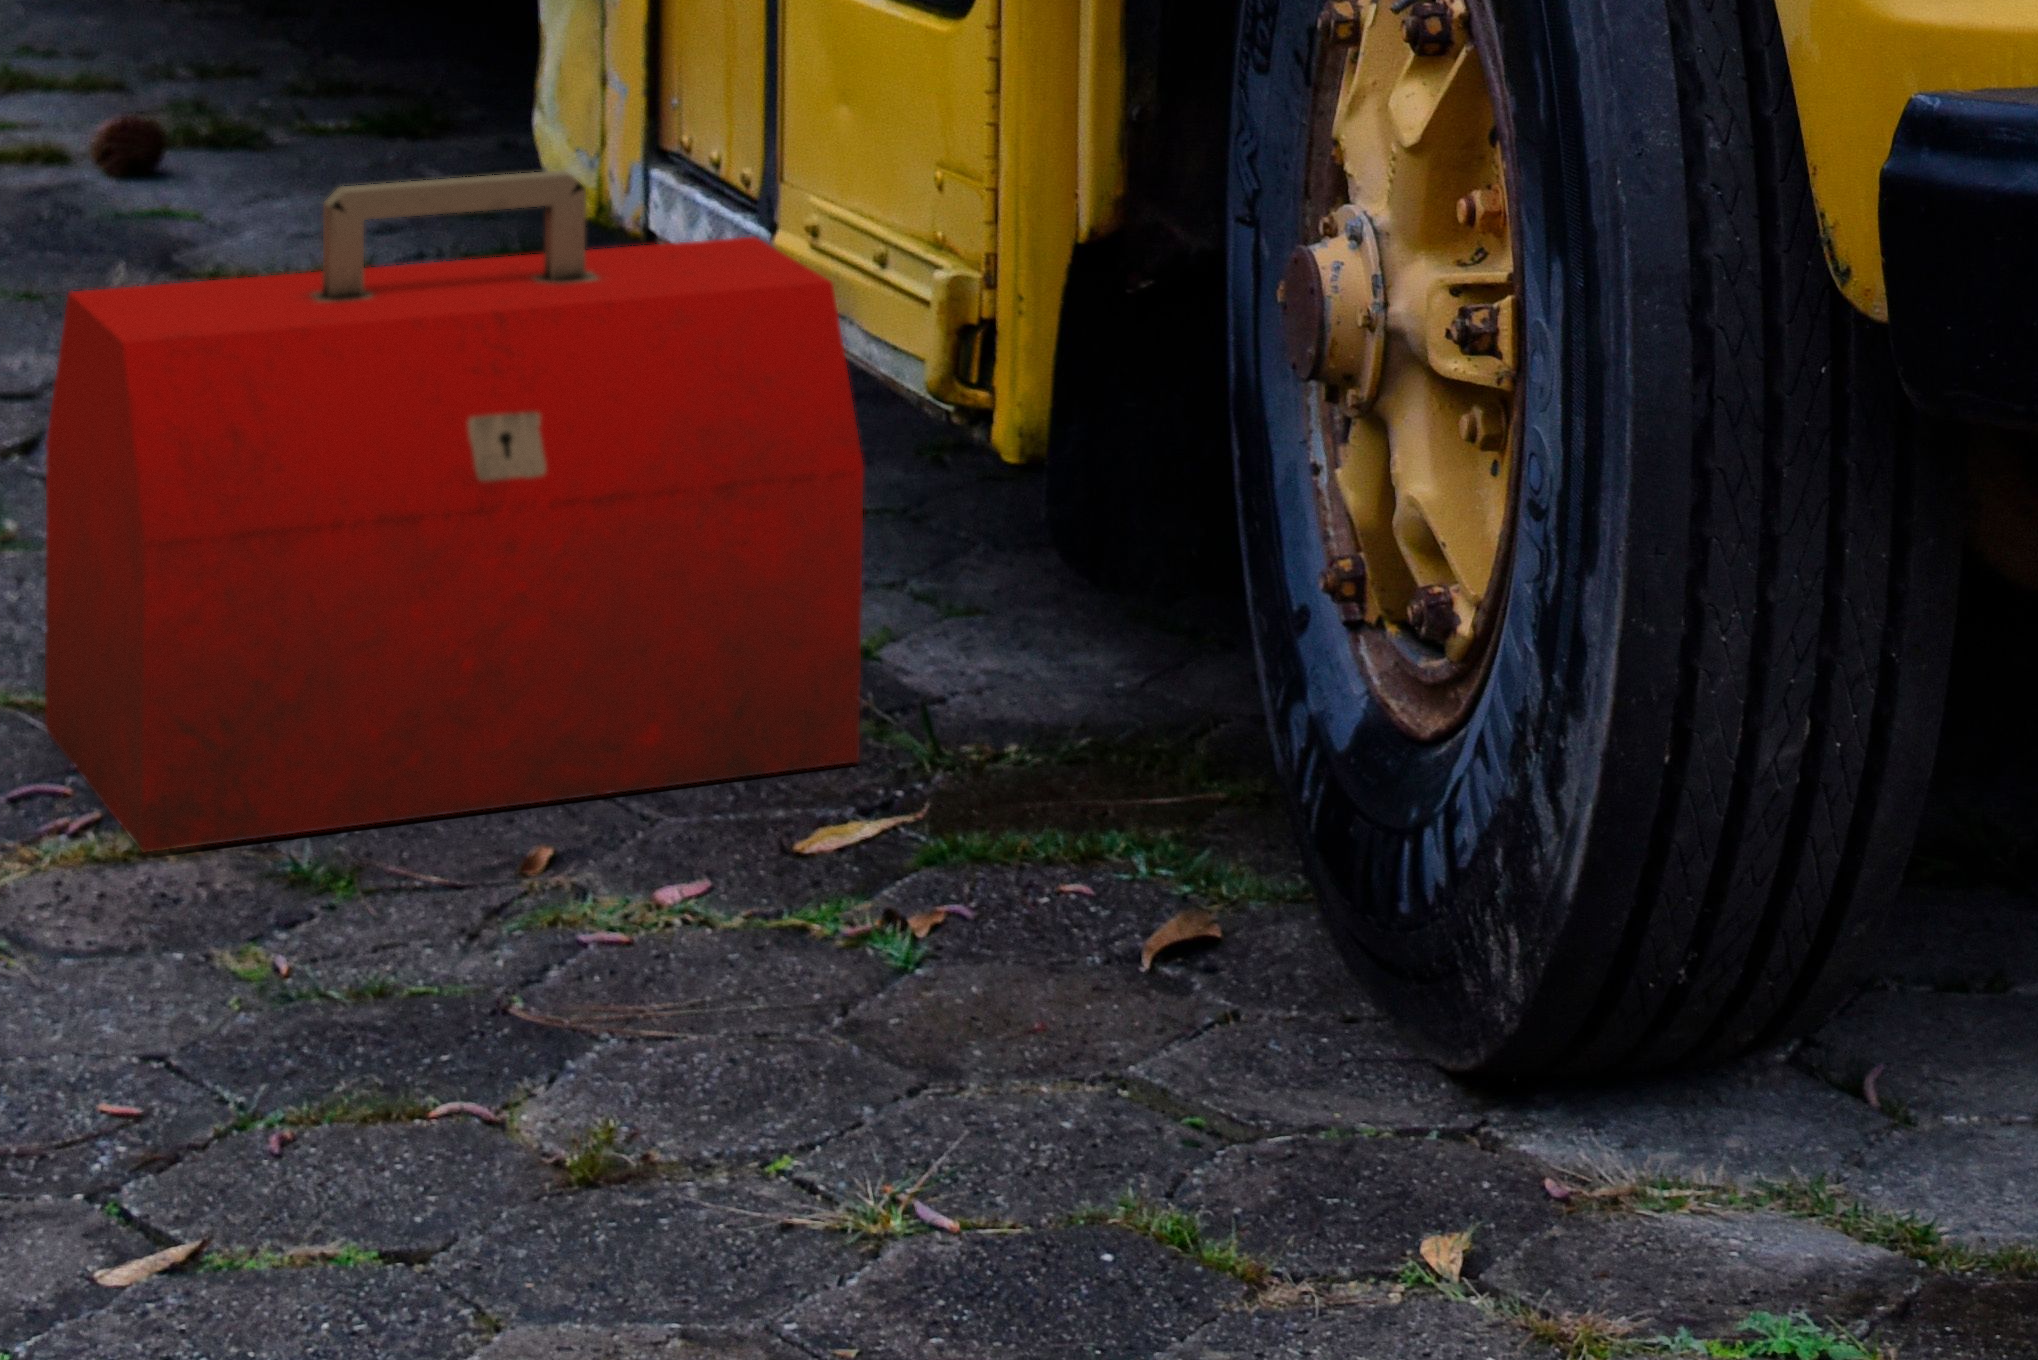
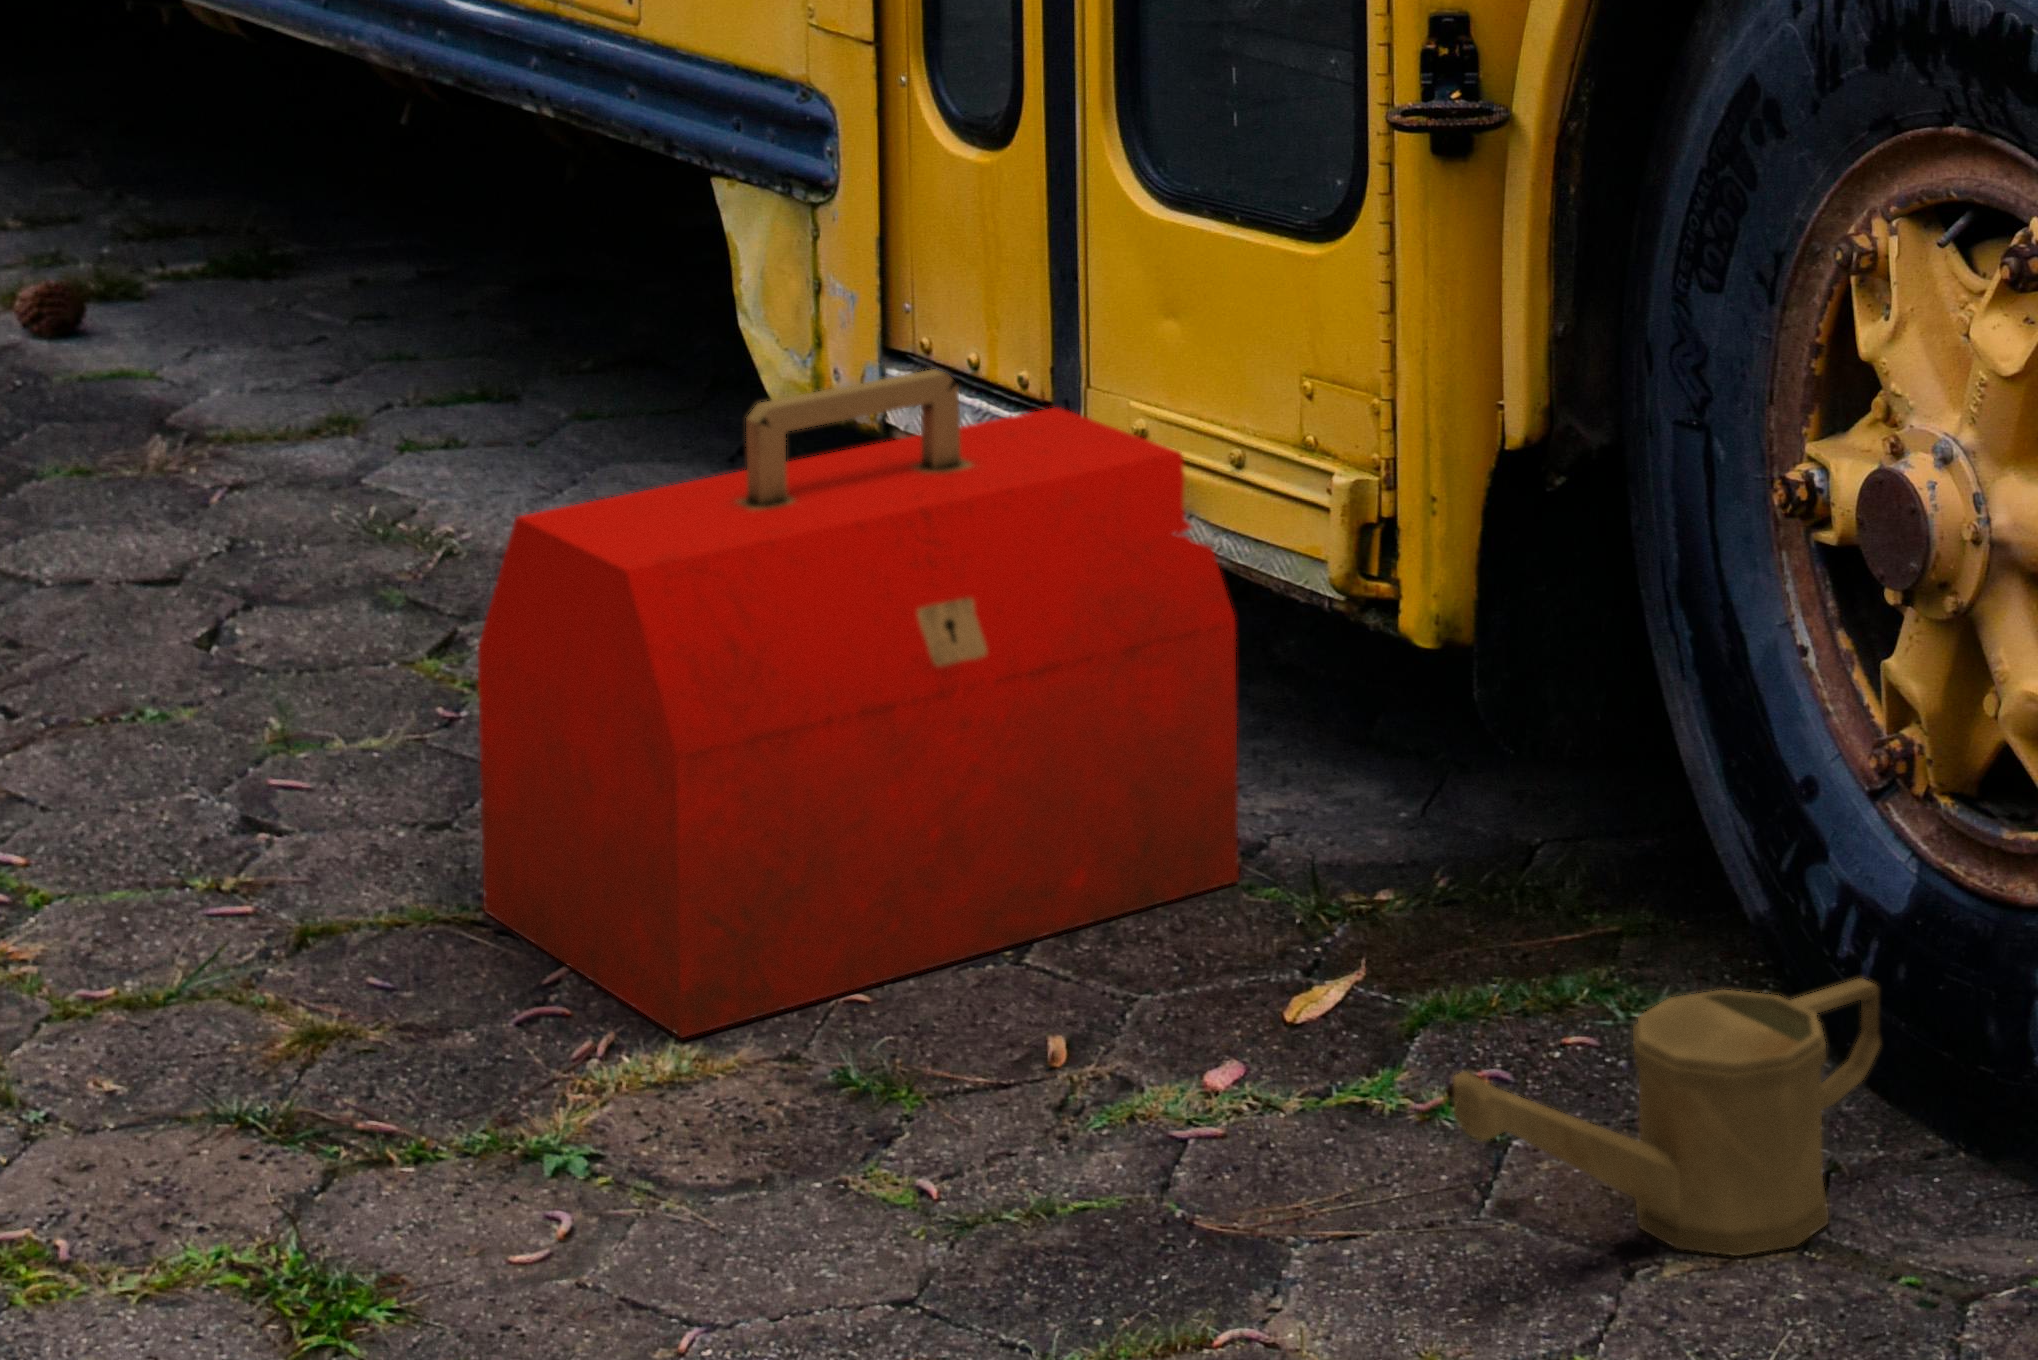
watering can: none [737,851,1308,1127] -> present [1453,978,1880,1256]

